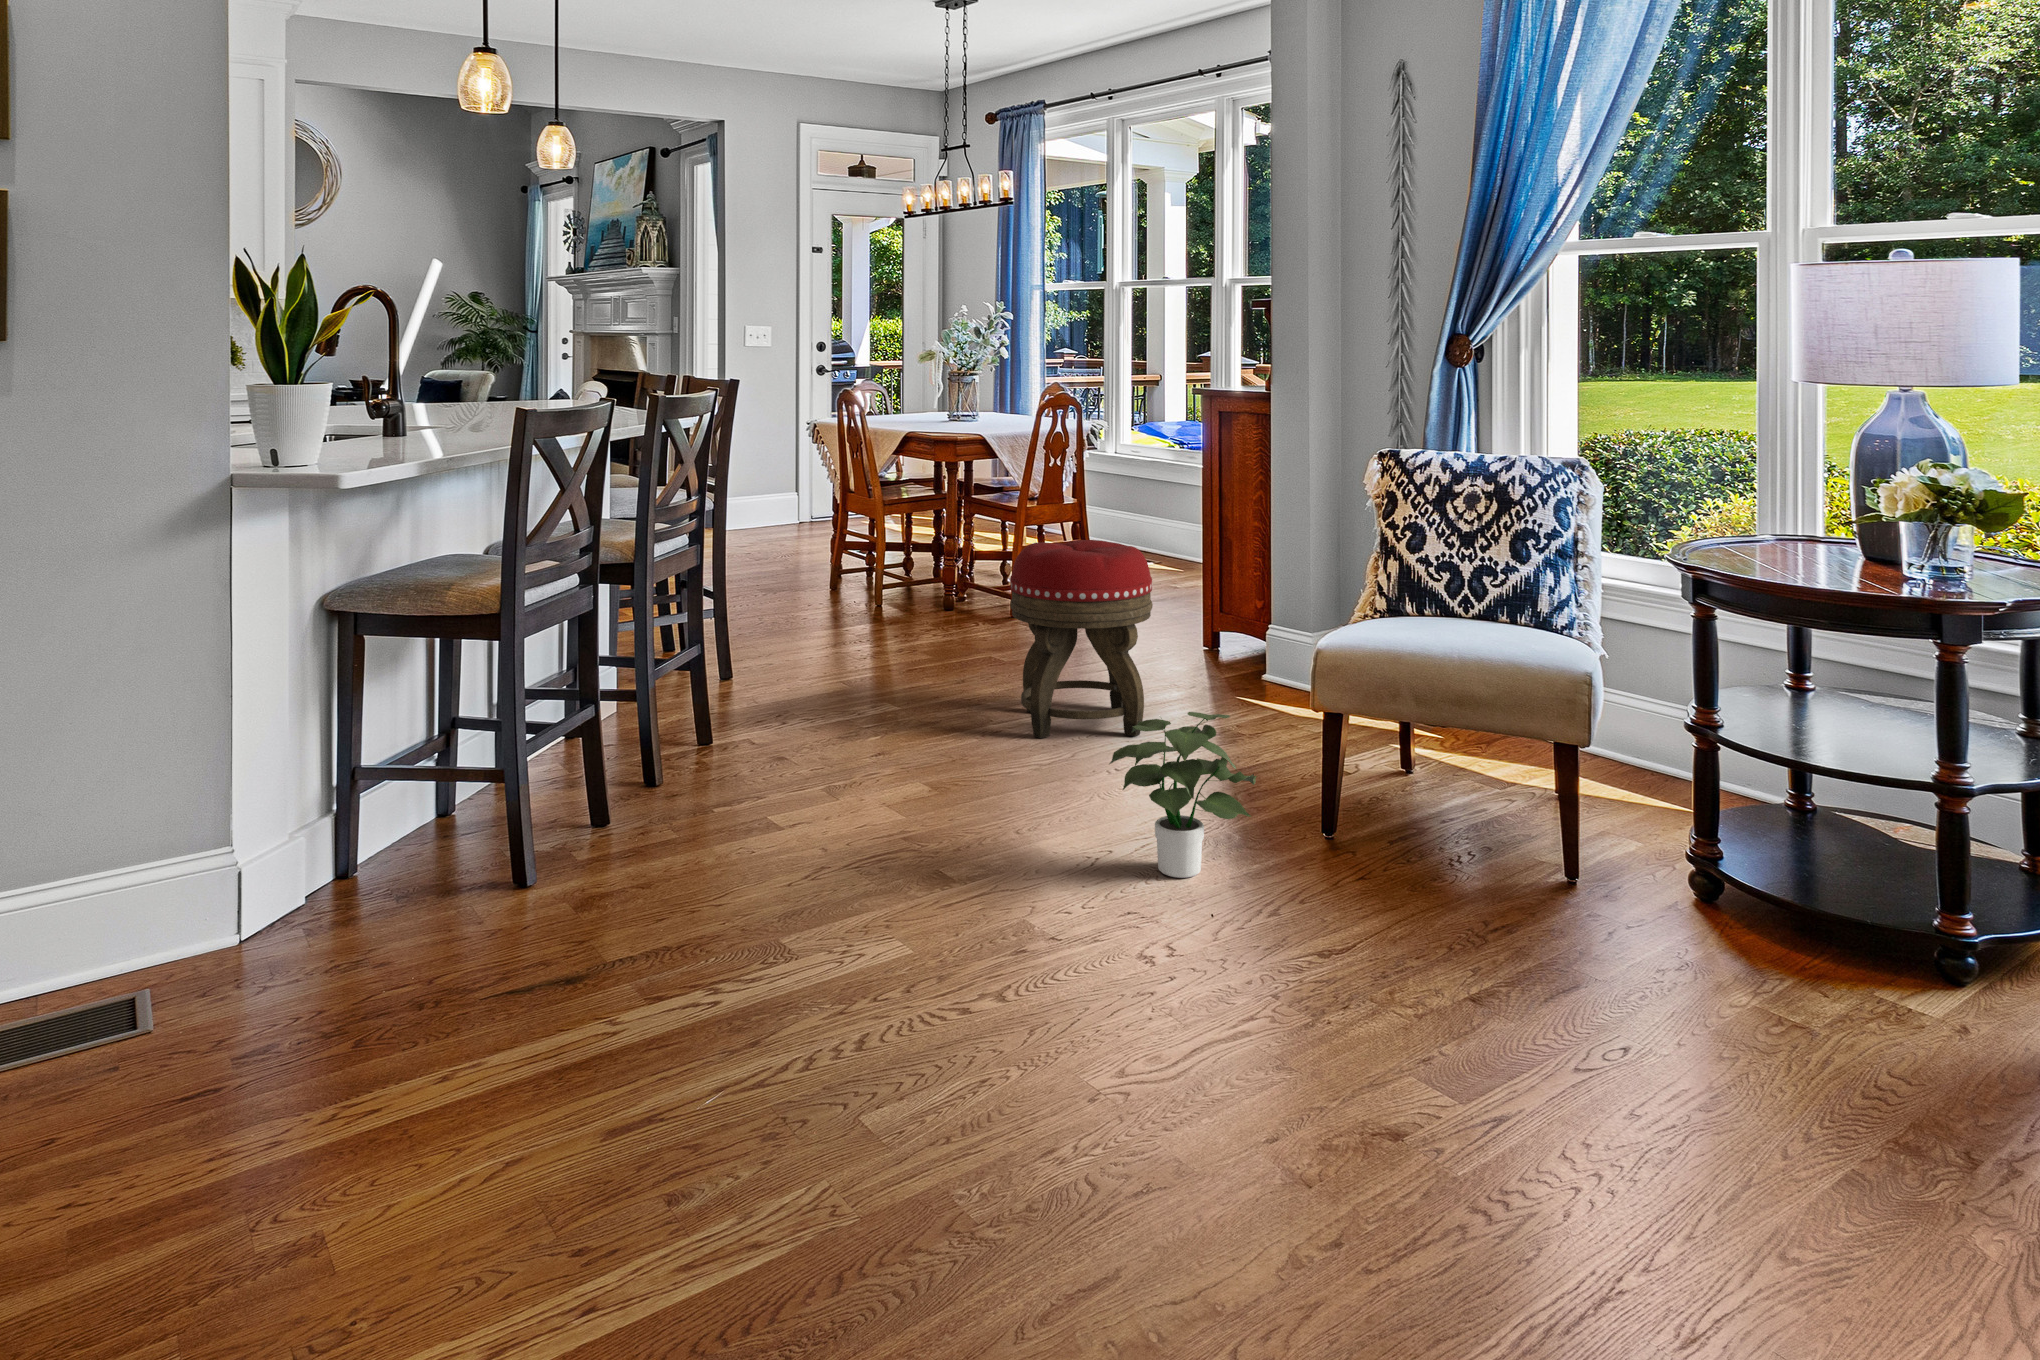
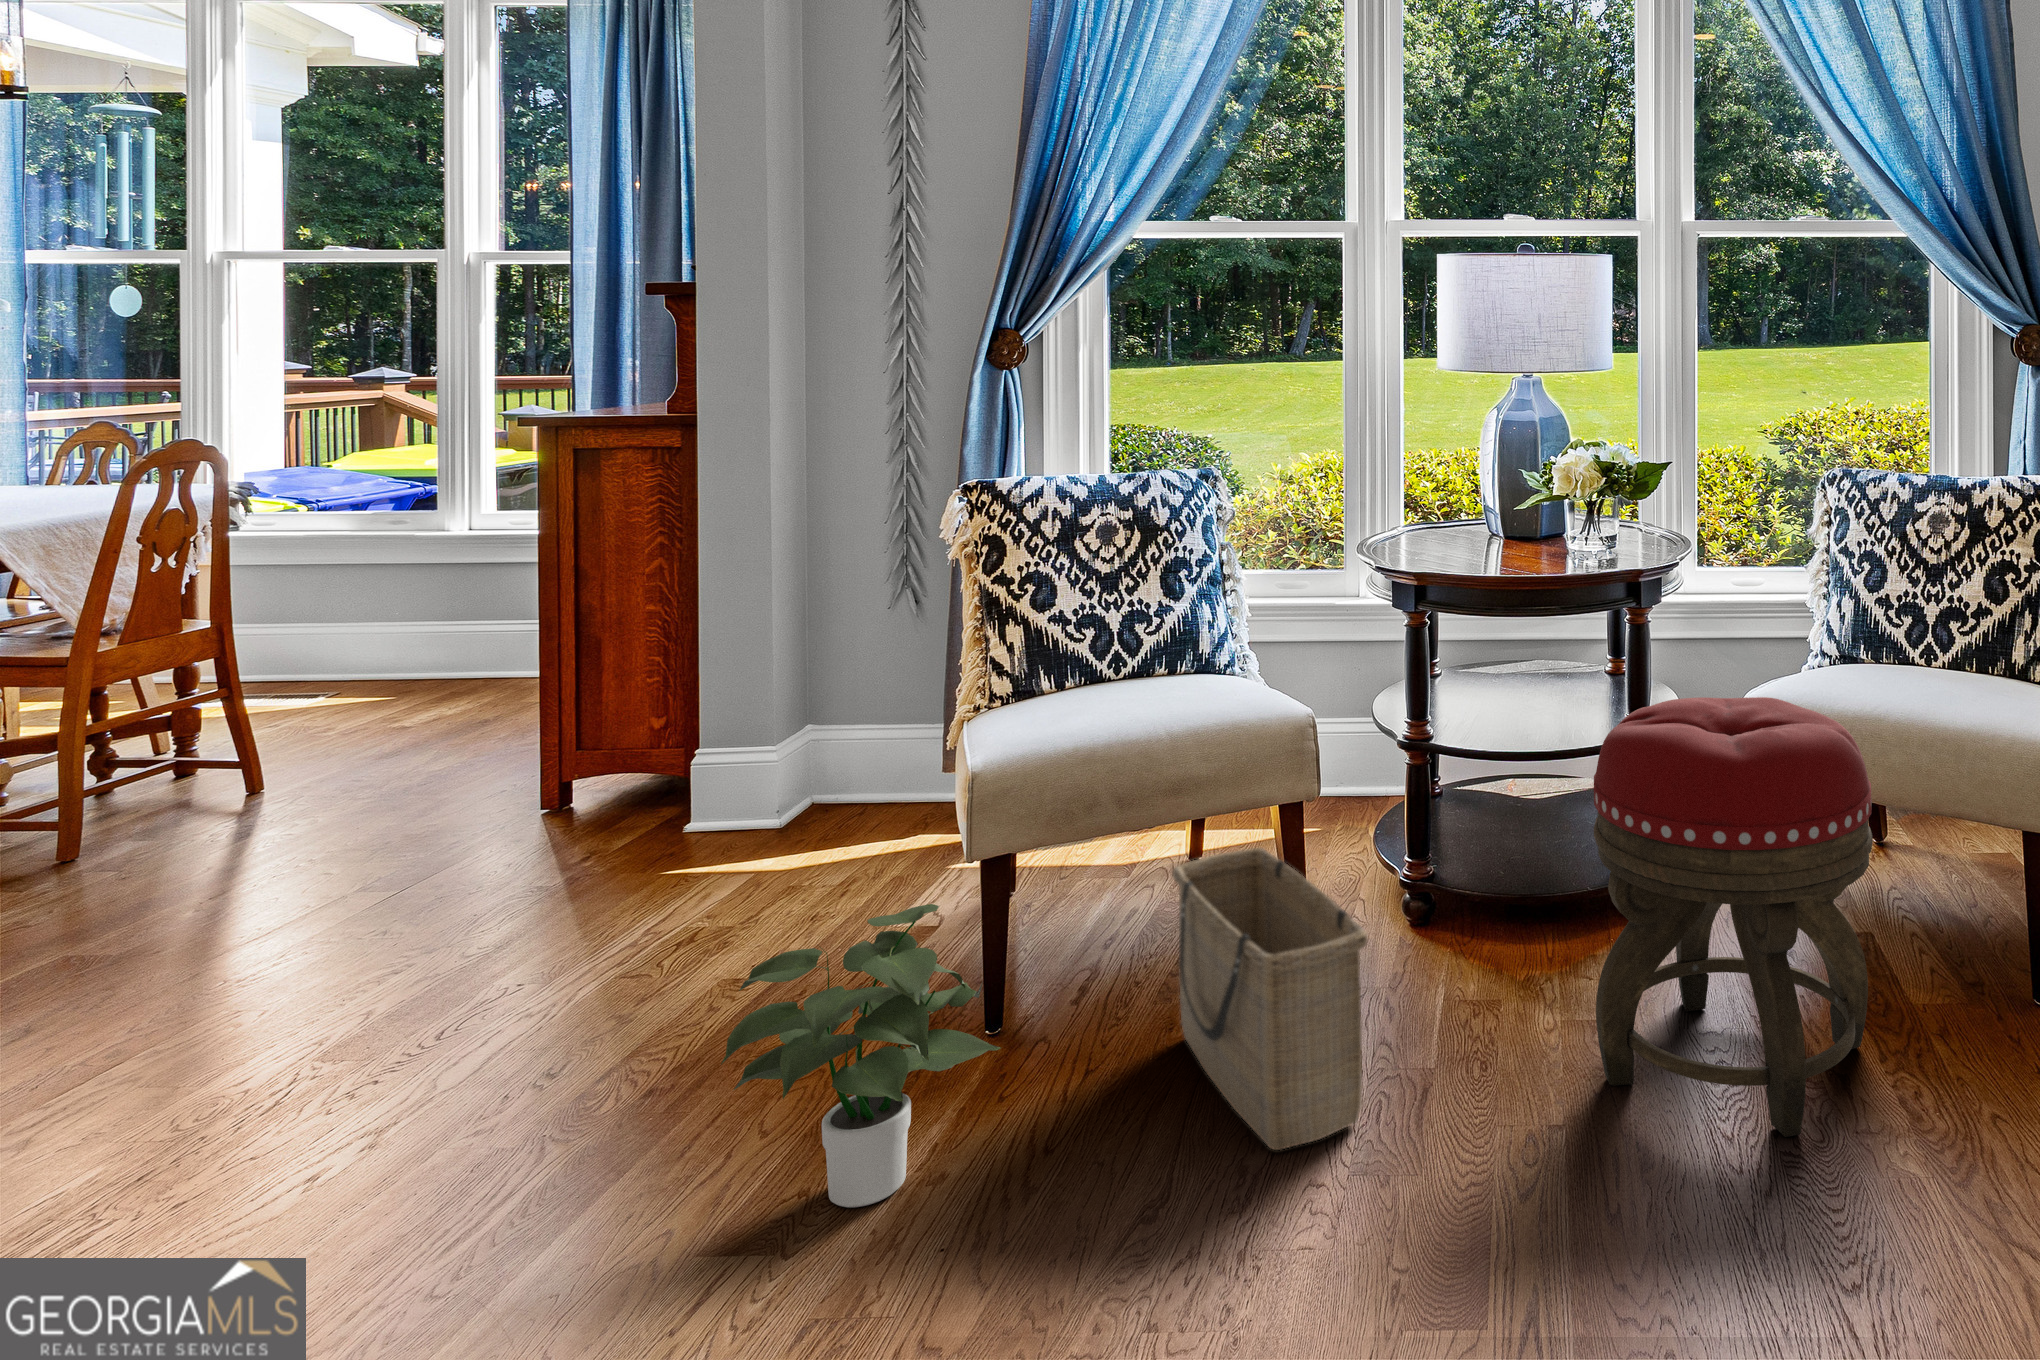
footstool: present [1010,540,1153,738] -> present [1594,697,1873,1137]
basket: none [1381,750,1494,964] -> present [1173,848,1367,1150]

